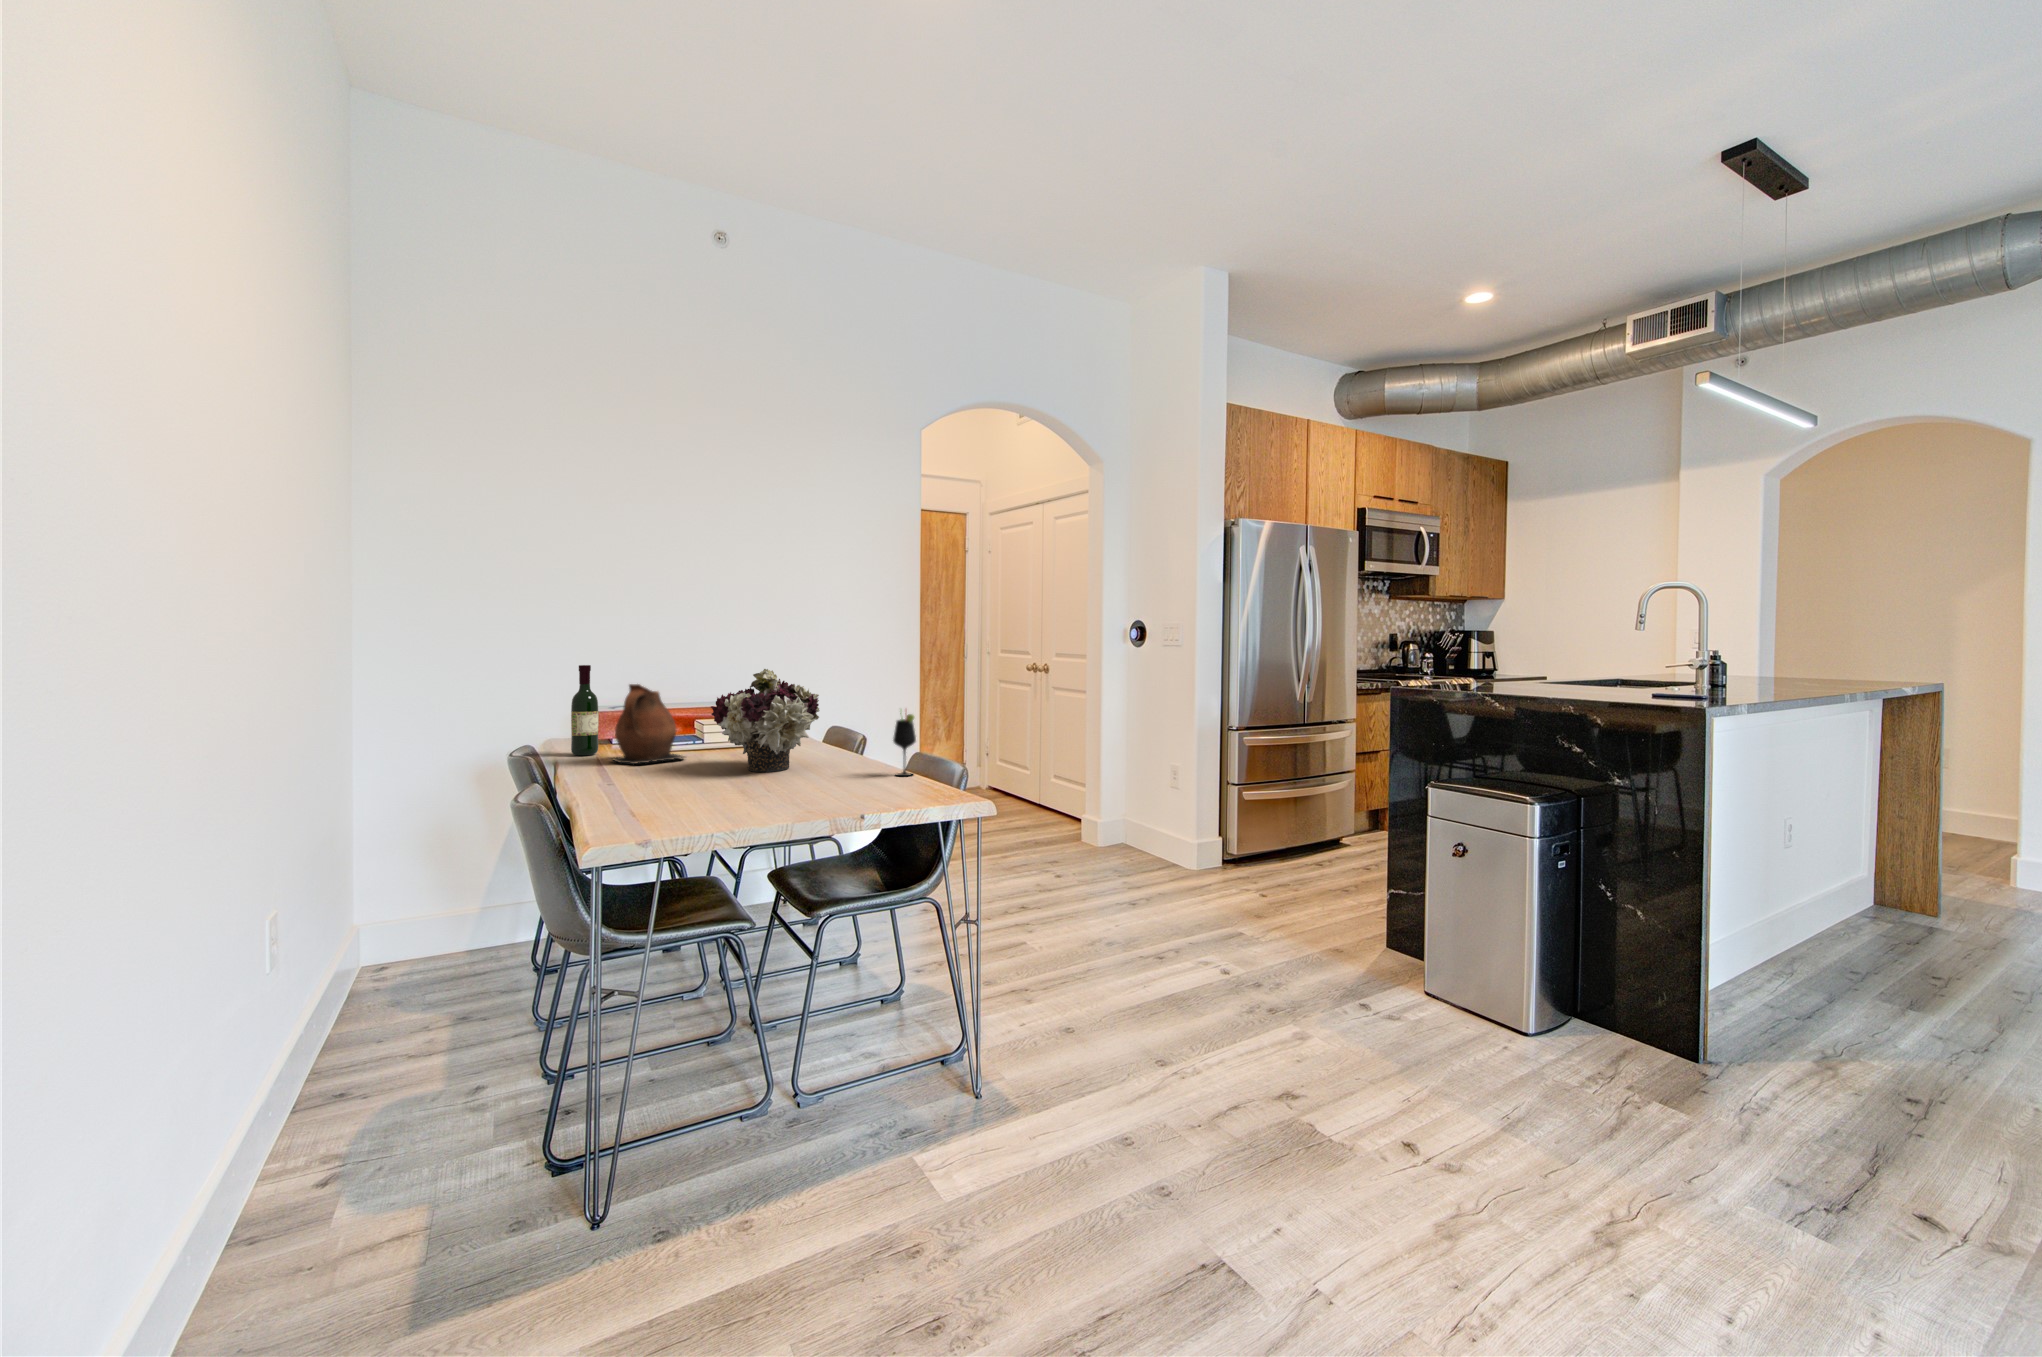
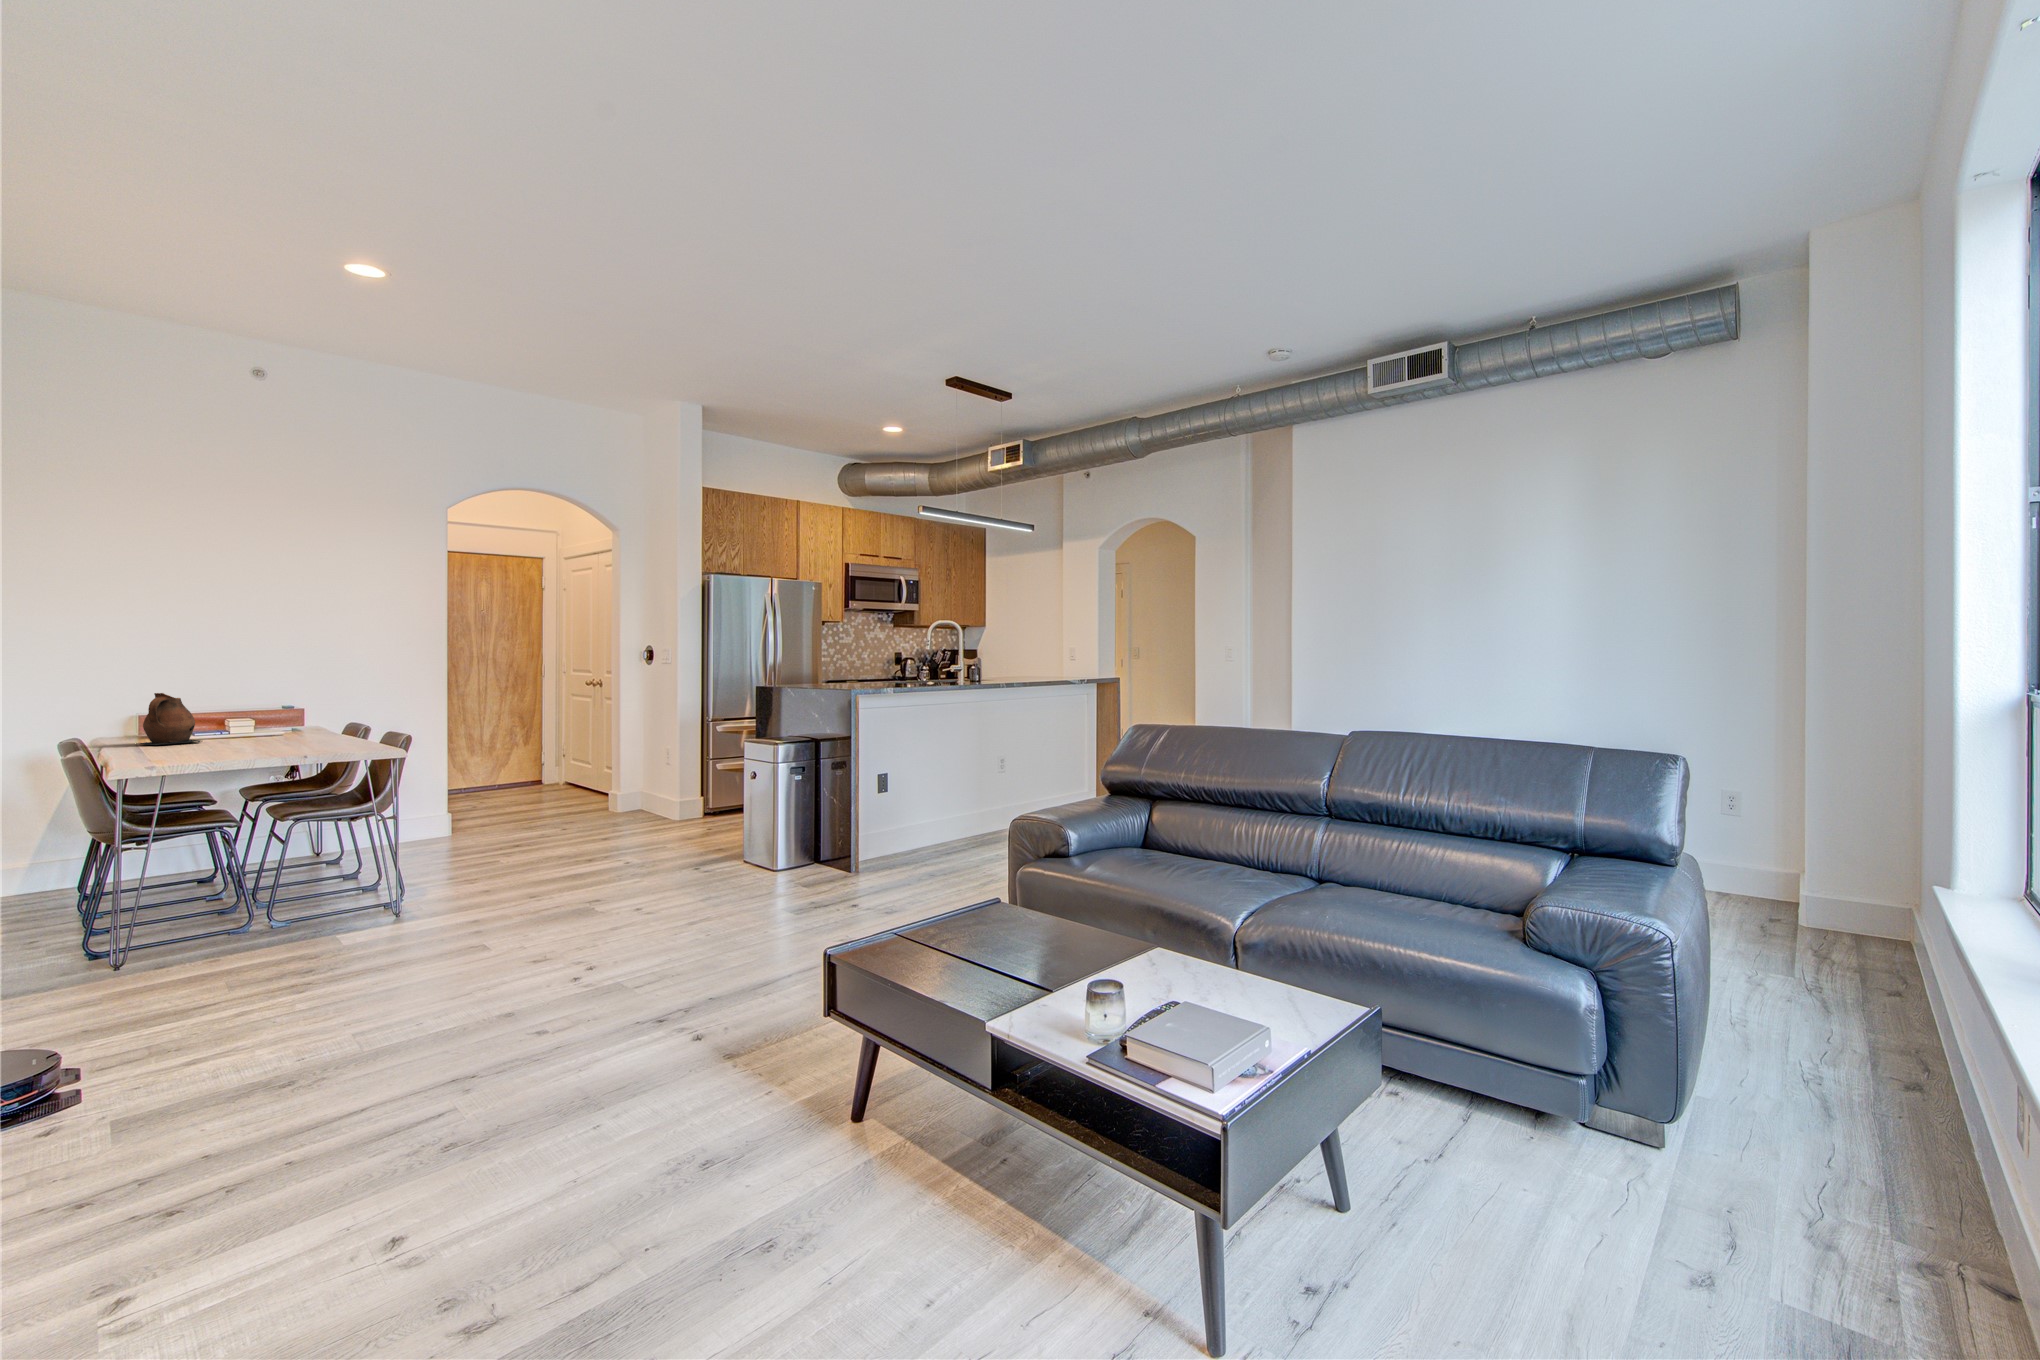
wine bottle: present [571,665,599,756] -> none [110,682,133,743]
flower arrangement: present [711,669,820,772] -> none [215,681,302,746]
wine glass: present [893,713,916,776] -> none [346,703,364,745]

